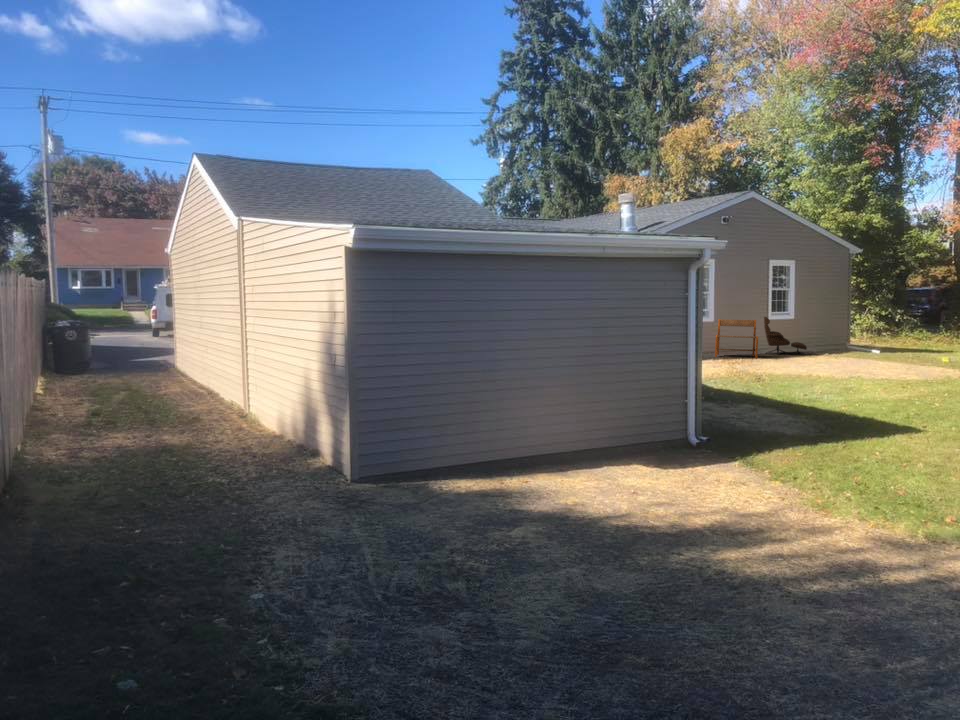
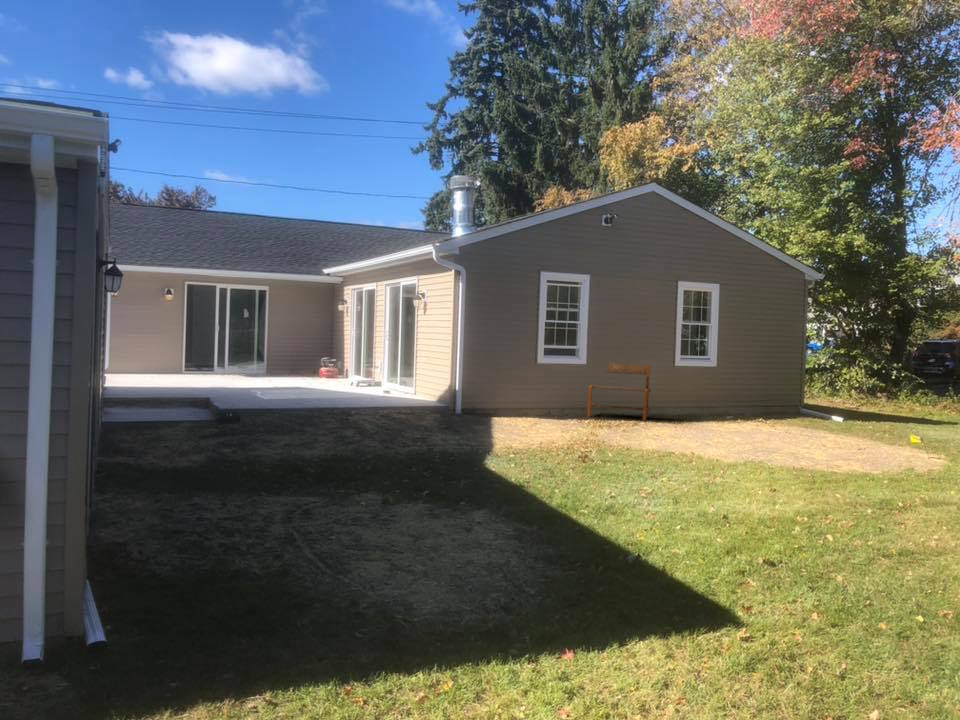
lounge chair: present [764,317,807,355] -> none [669,362,728,419]

